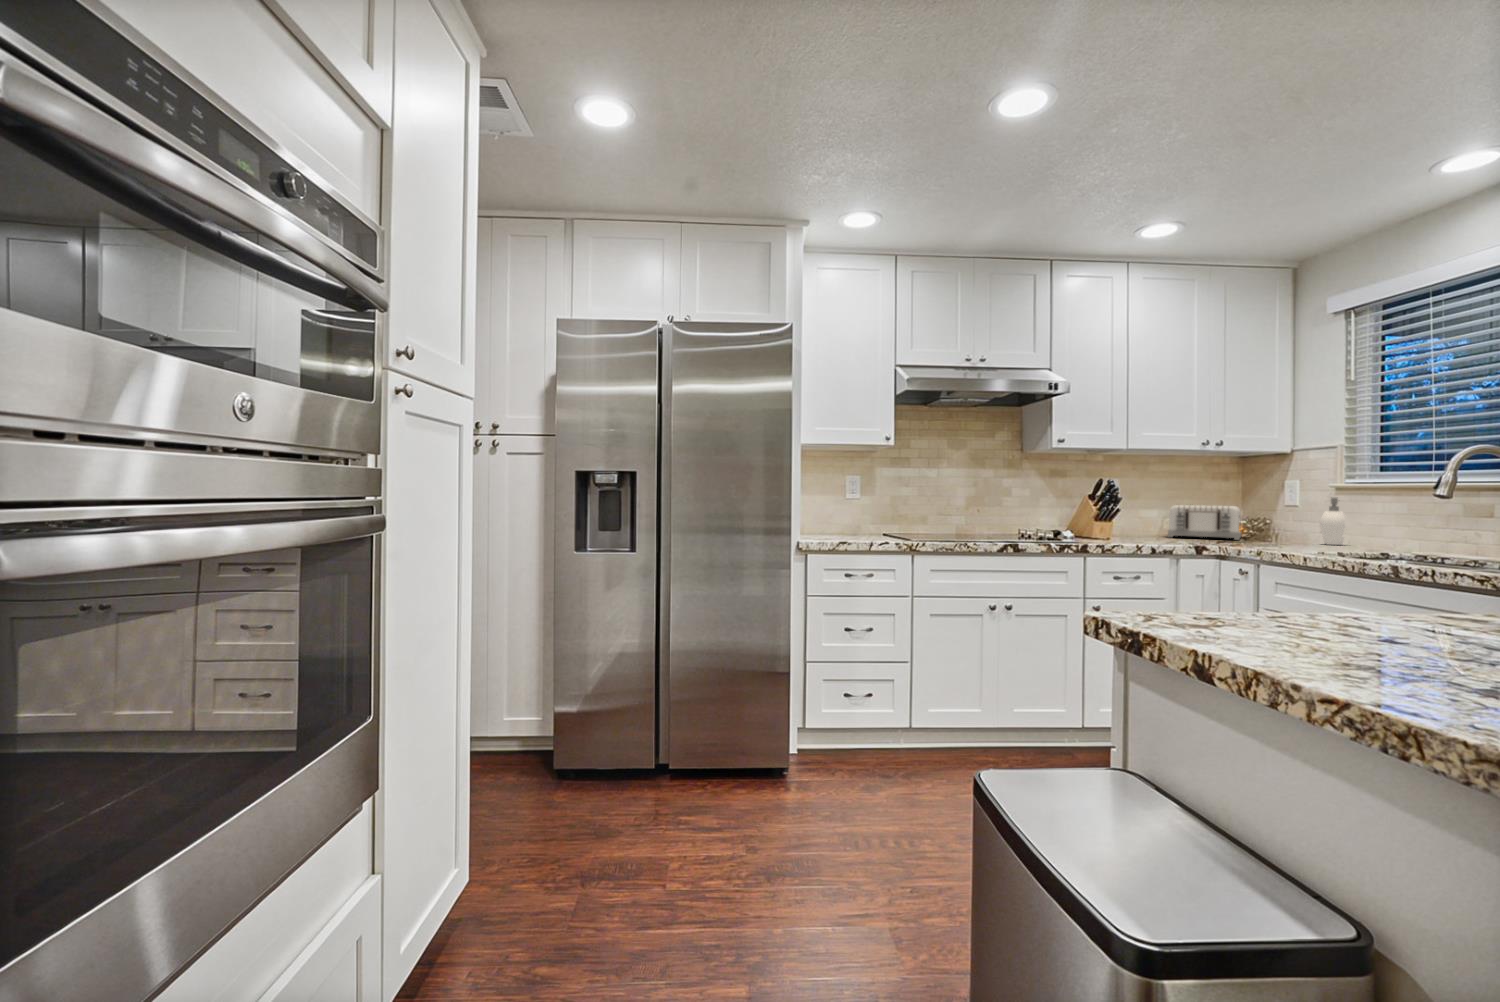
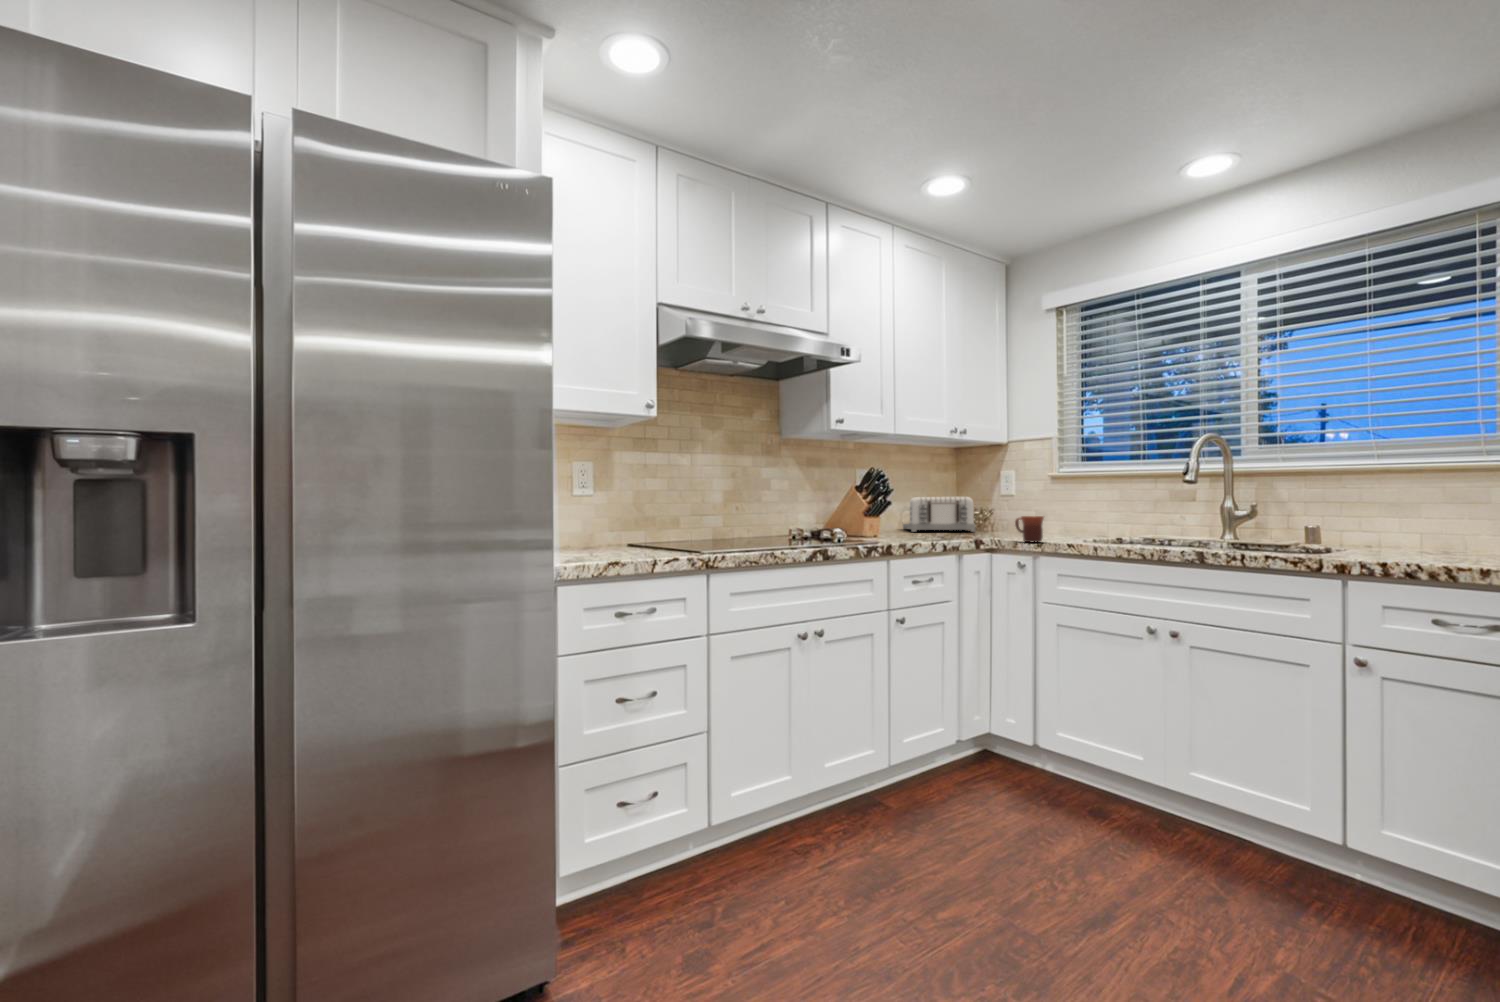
soap dispenser: present [1320,498,1346,545] -> none [1041,487,1067,533]
mug: none [1240,525,1268,551] -> present [1015,516,1044,542]

